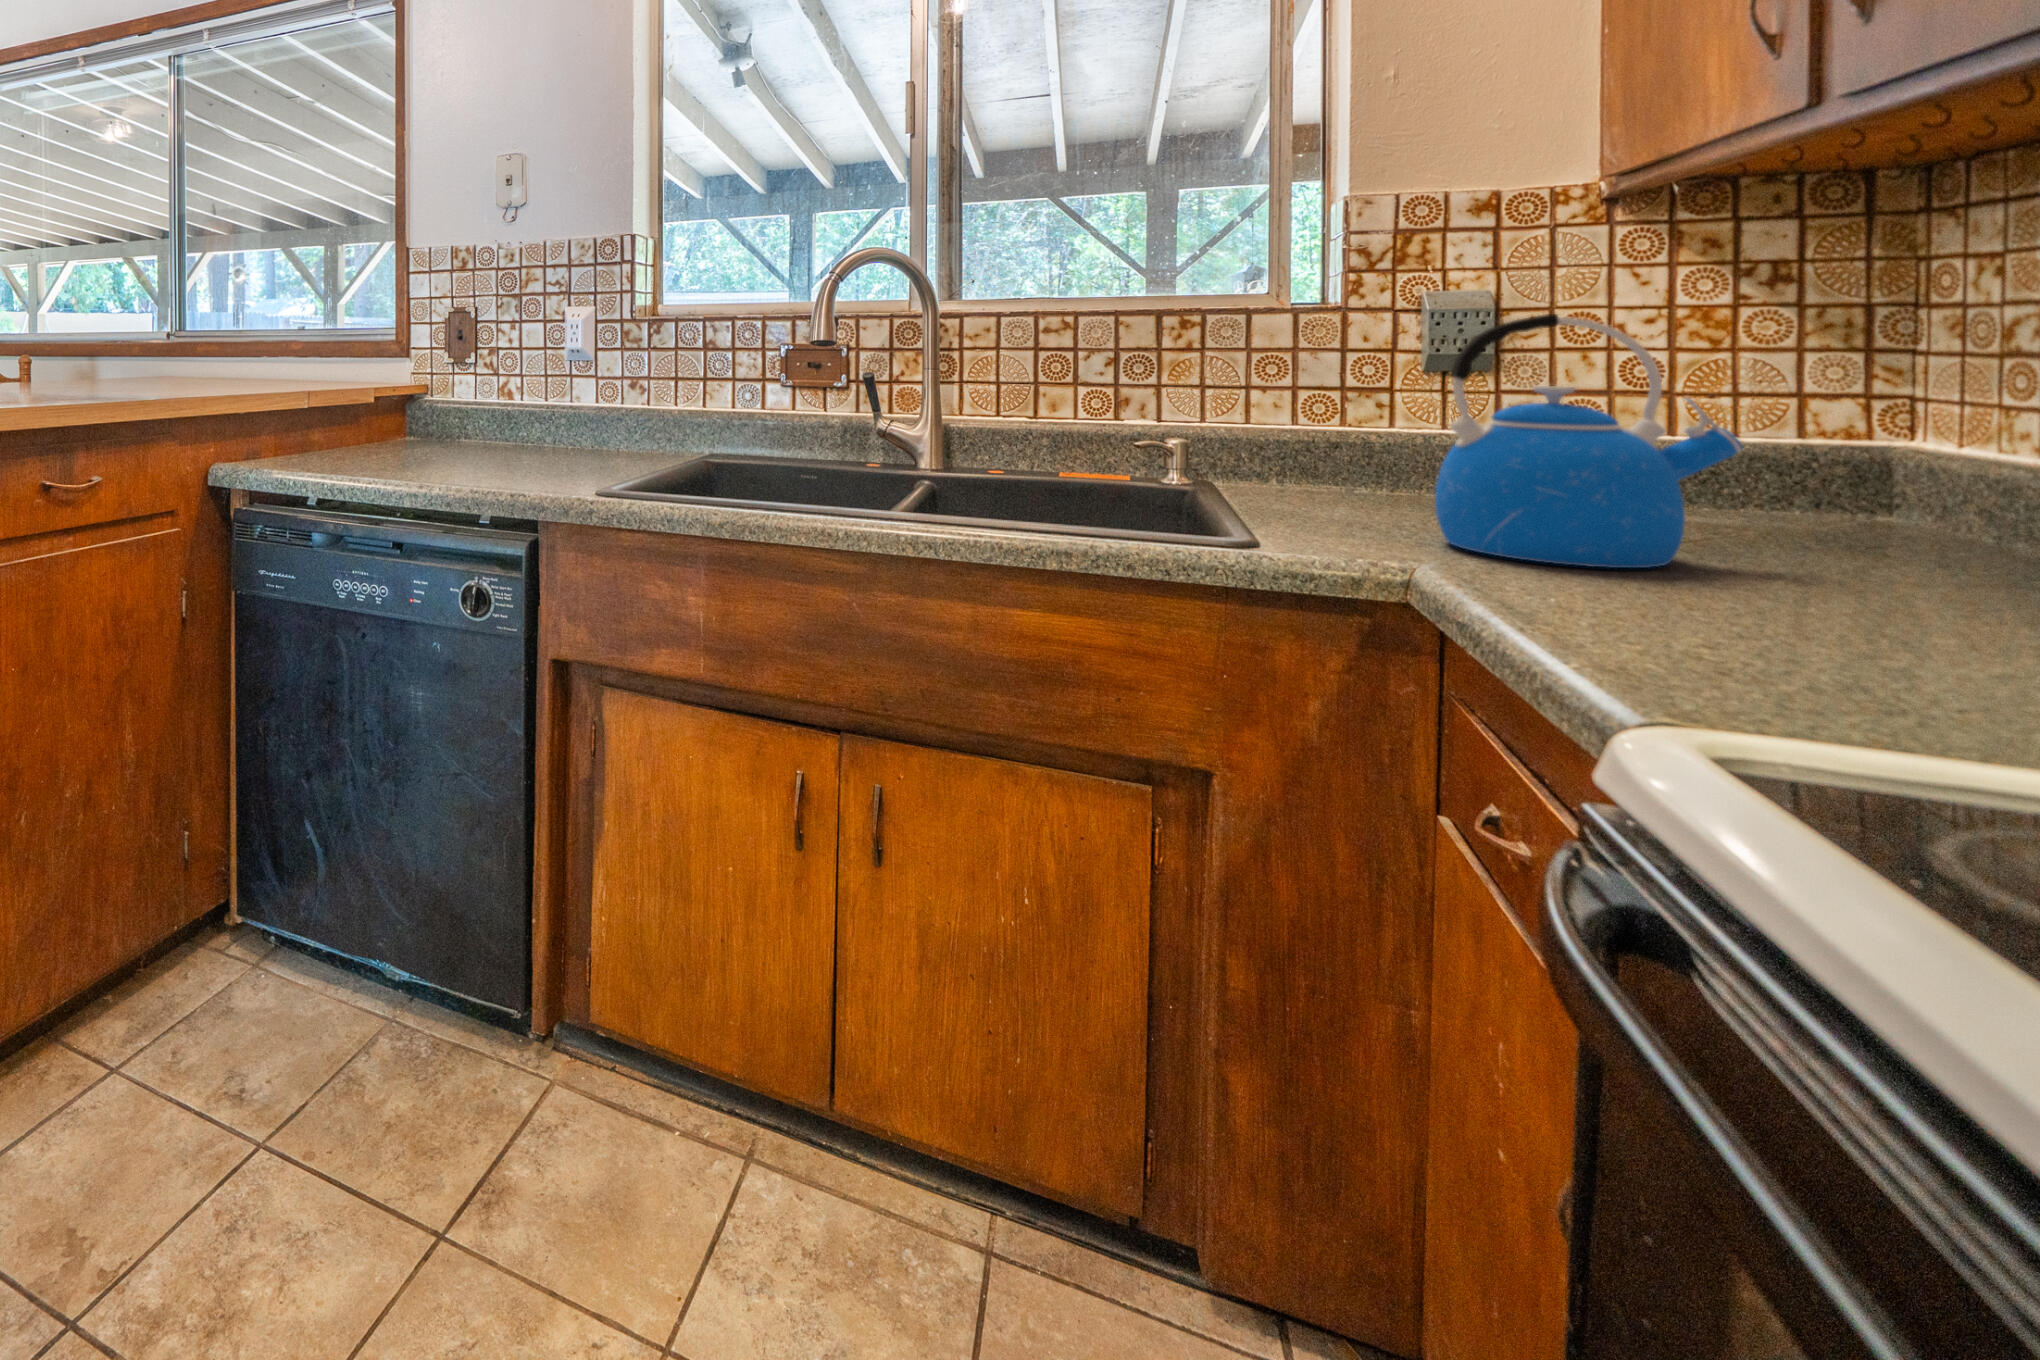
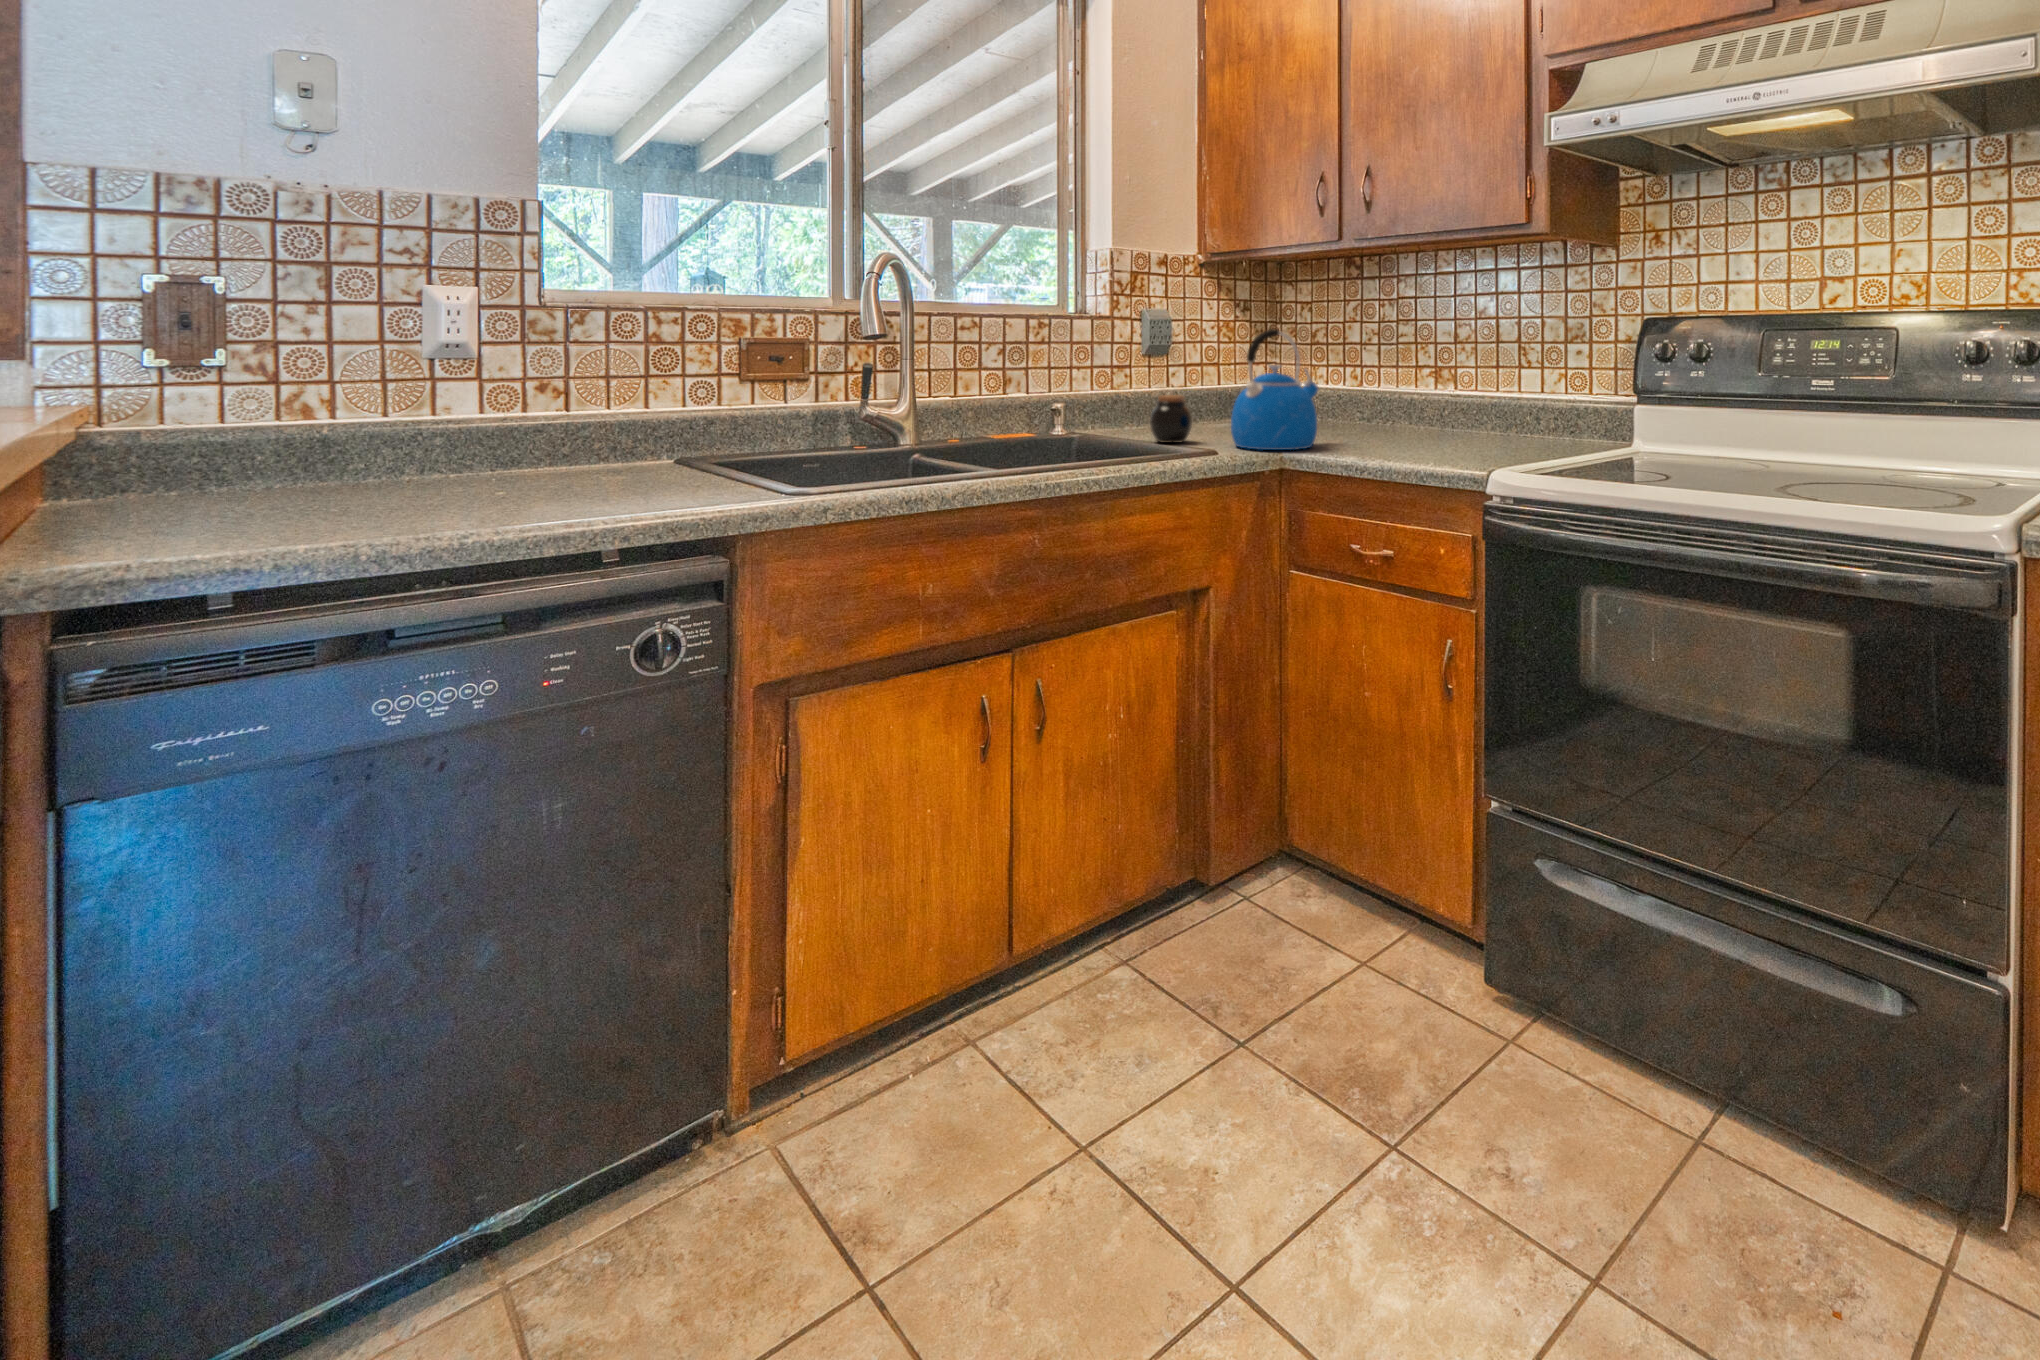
jar: none [1319,434,1413,518] -> present [1150,395,1192,443]

